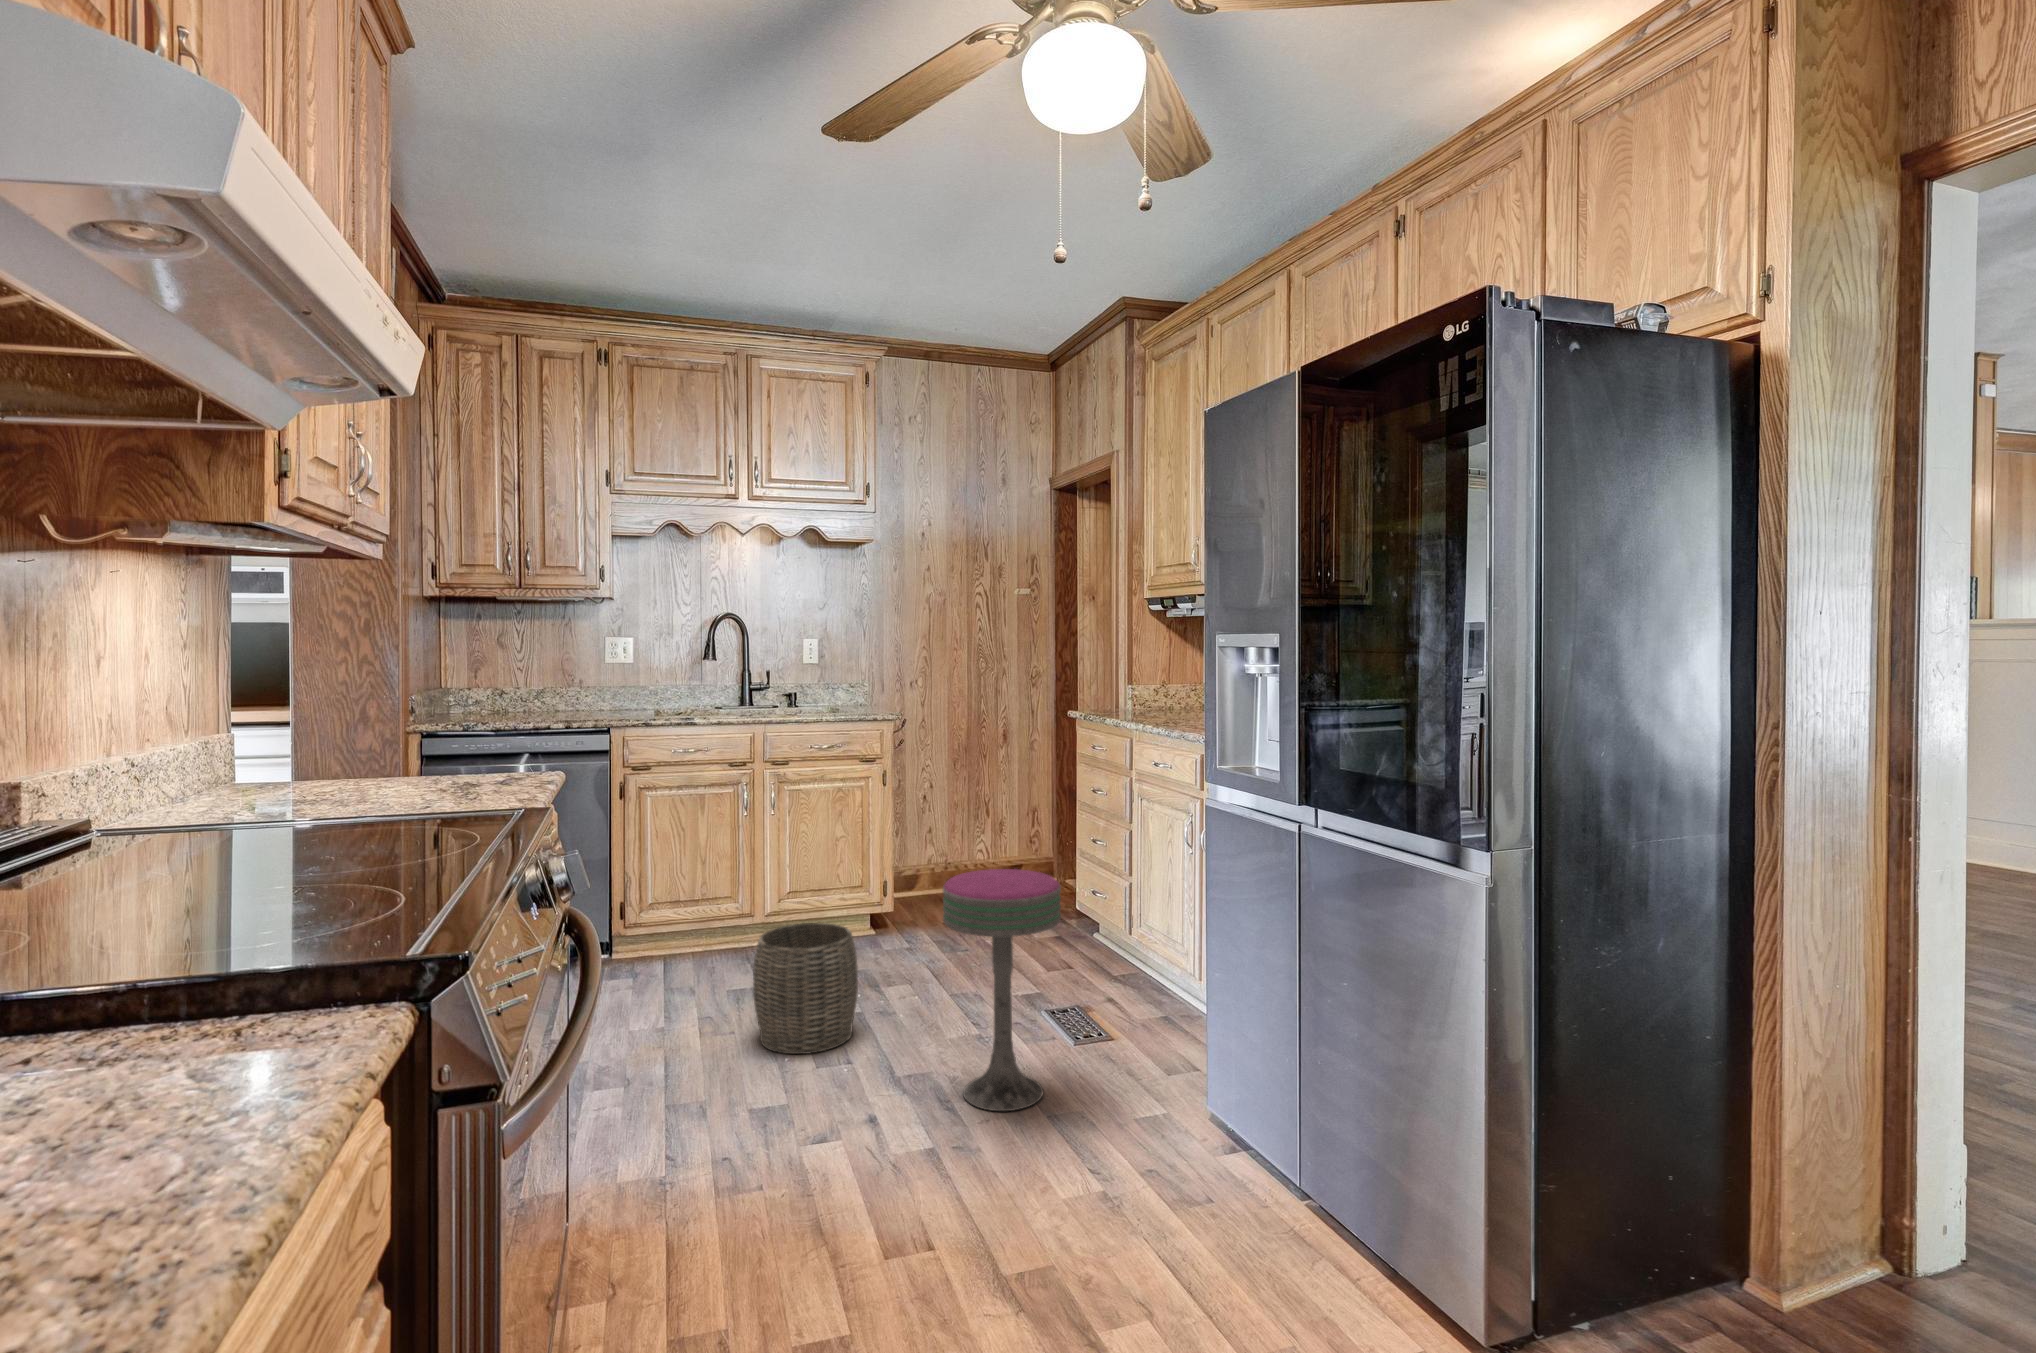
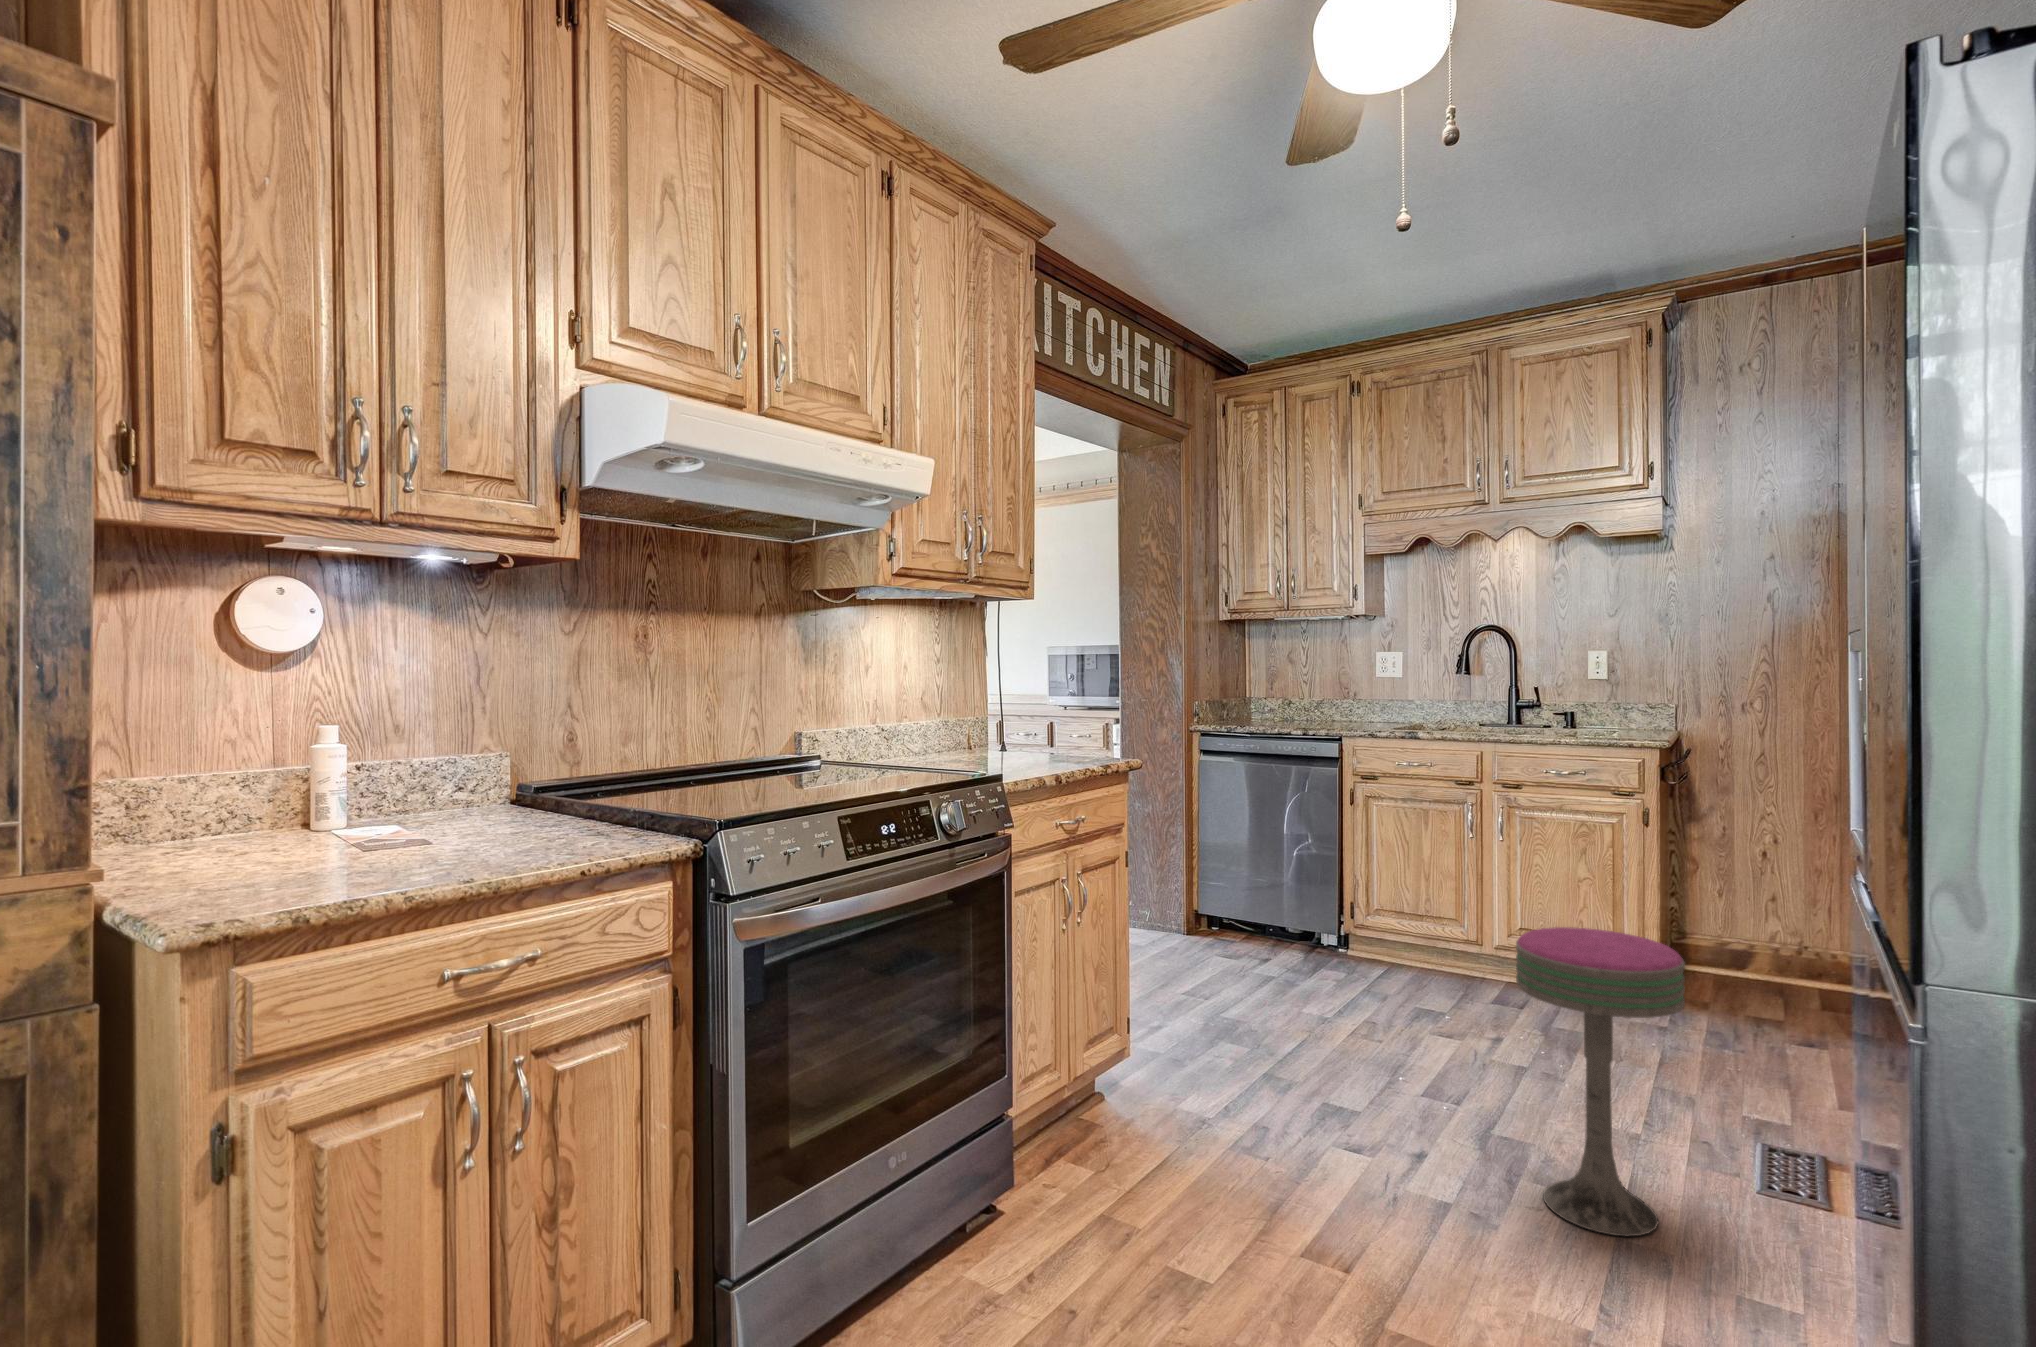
woven basket: present [753,923,858,1054] -> none [1387,950,1505,1091]

